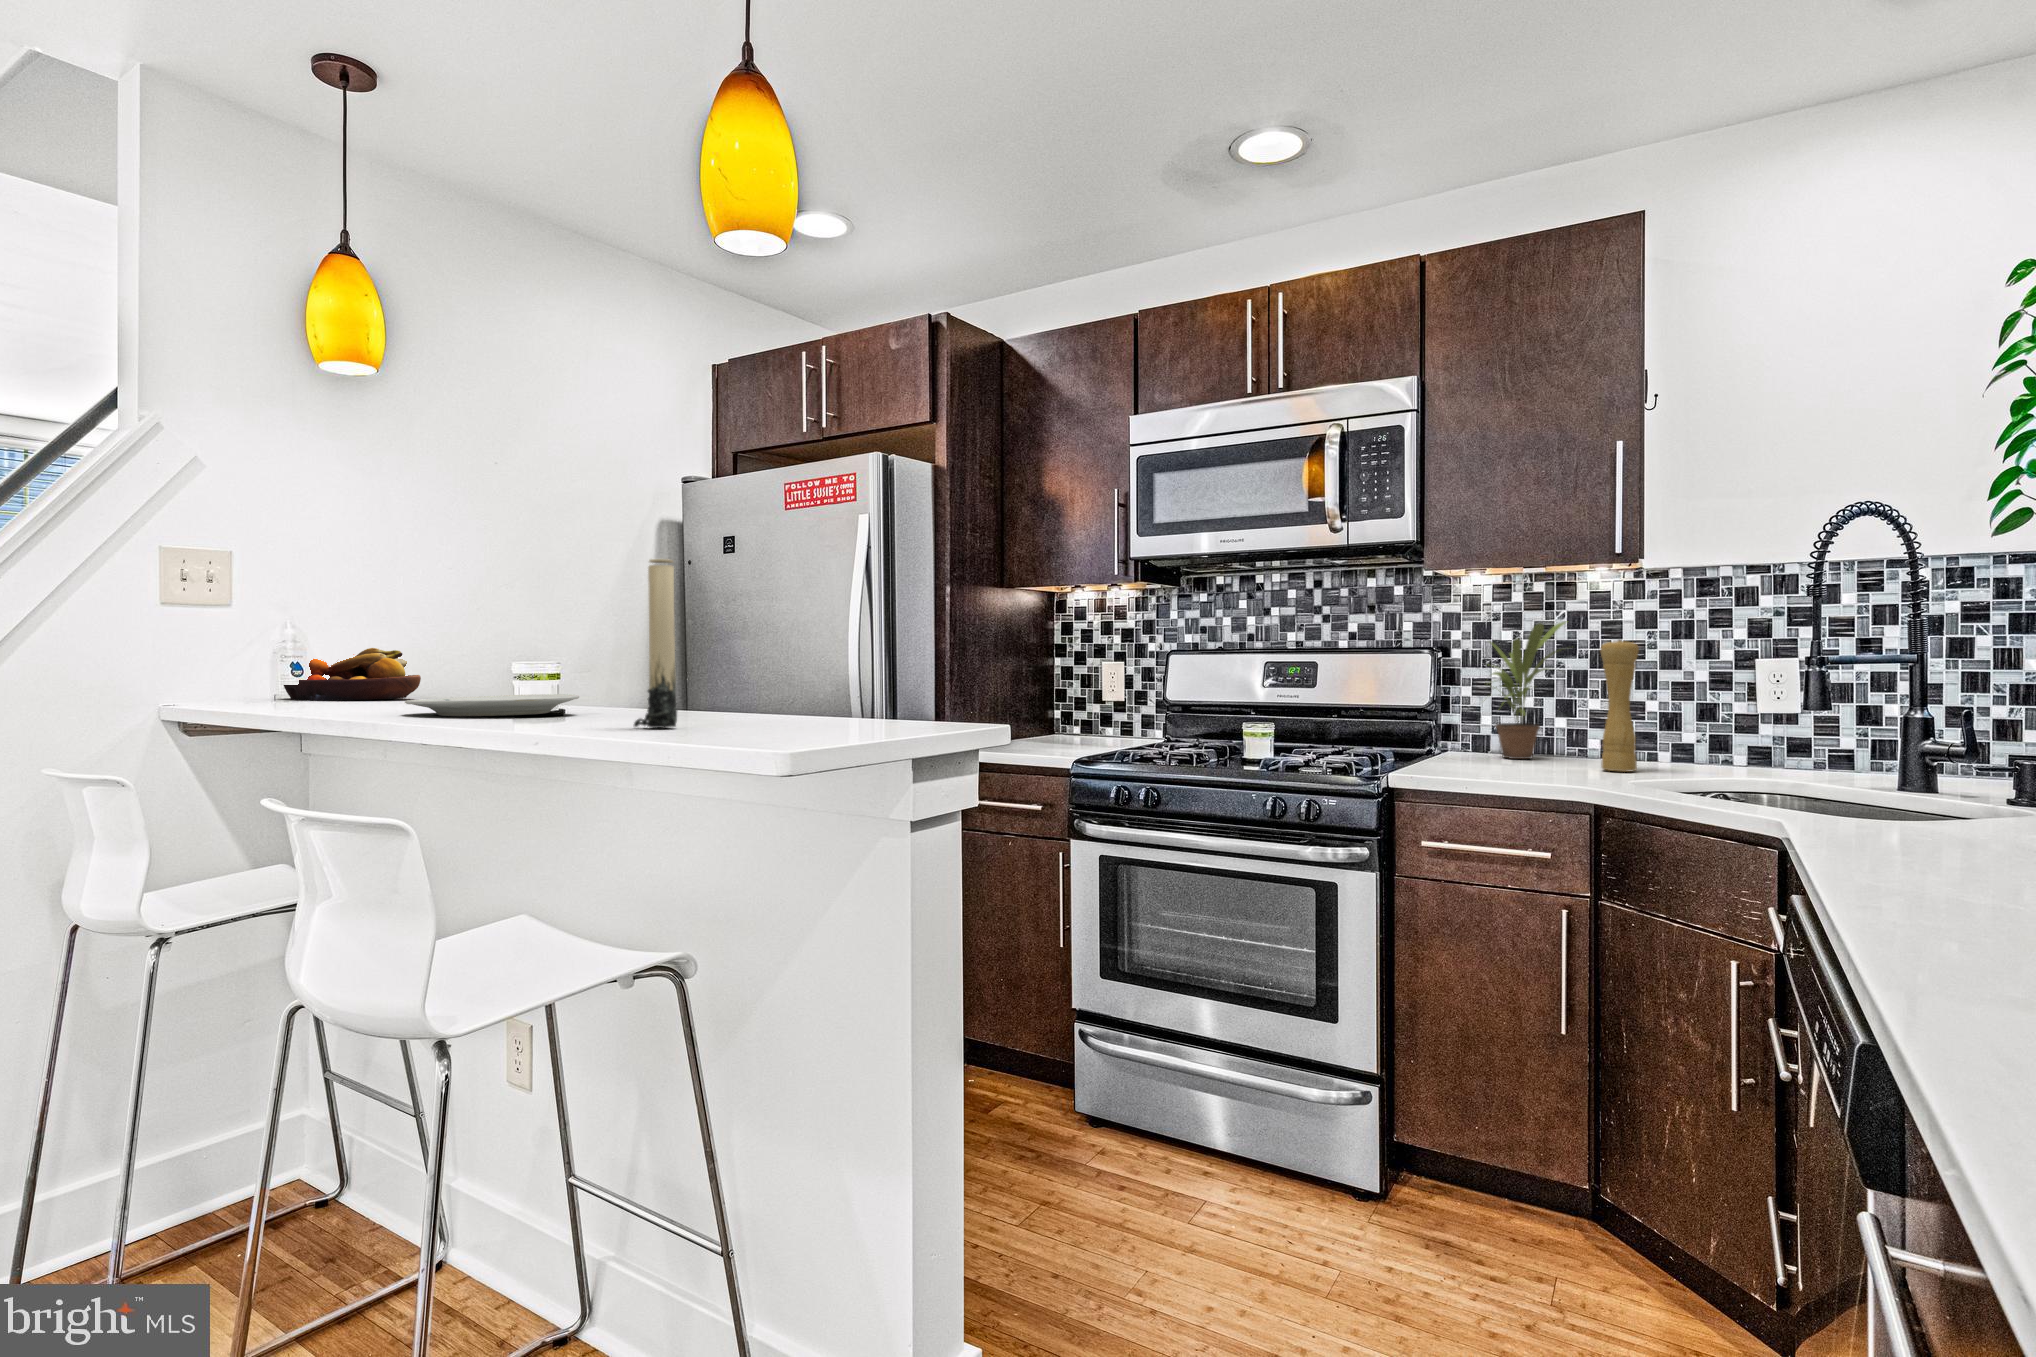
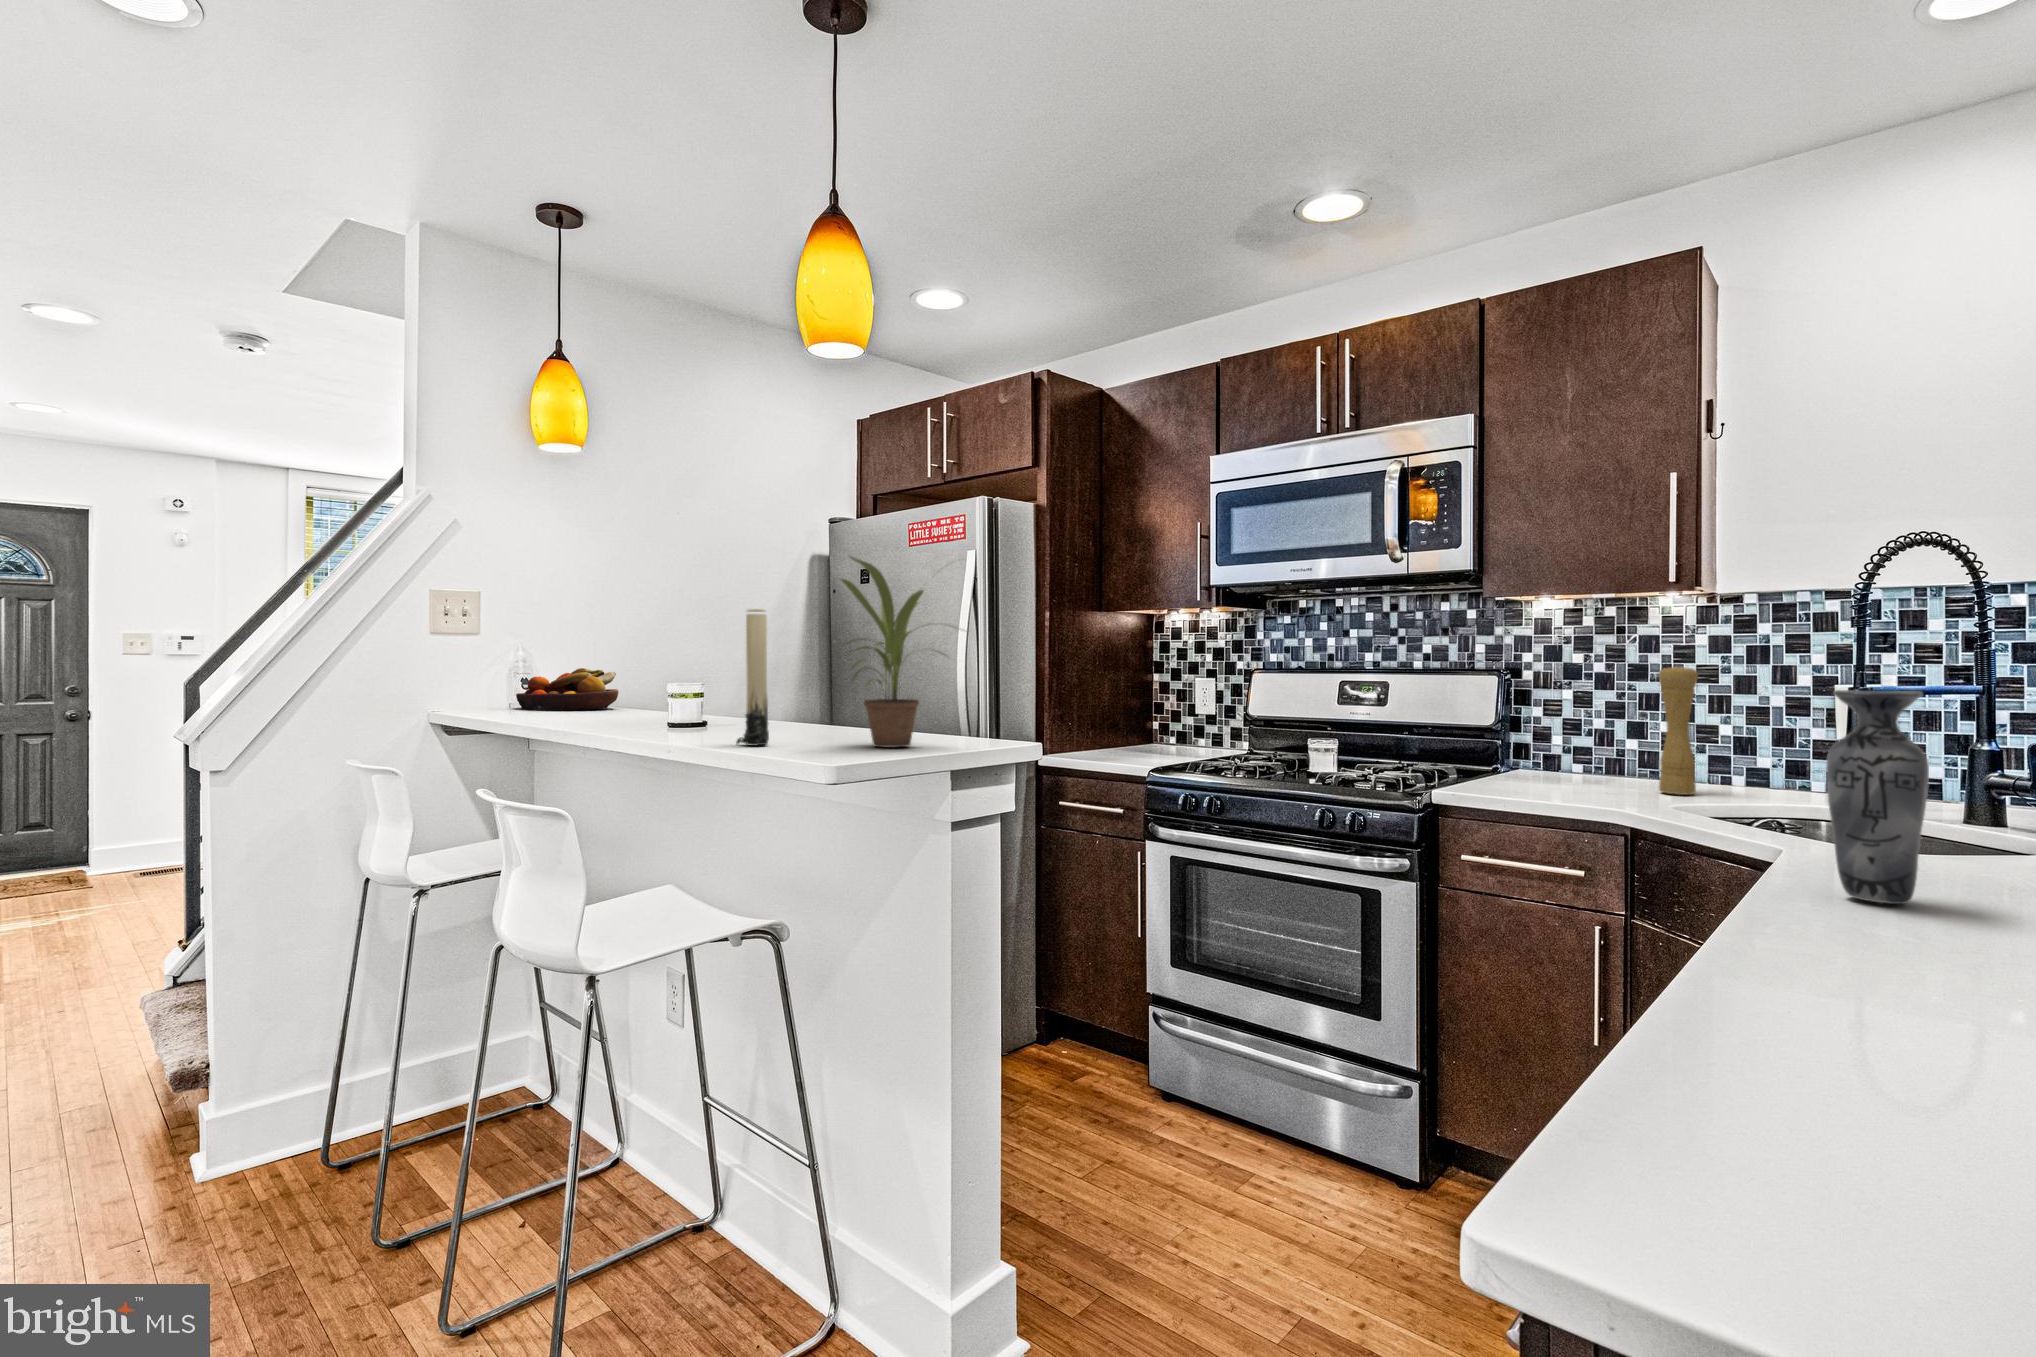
potted plant: present [1485,621,1566,759] -> present [840,557,968,748]
vase: none [1855,645,1956,862] -> present [1826,690,1929,904]
plate: present [405,694,579,716] -> none [582,711,715,730]

